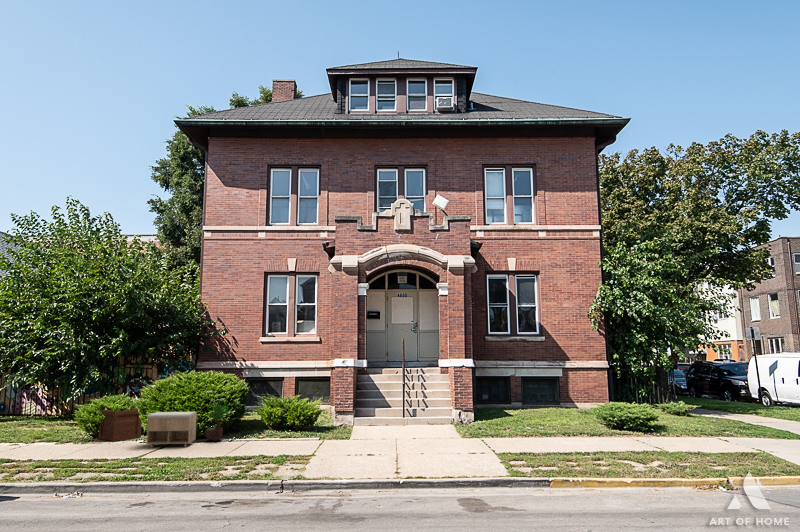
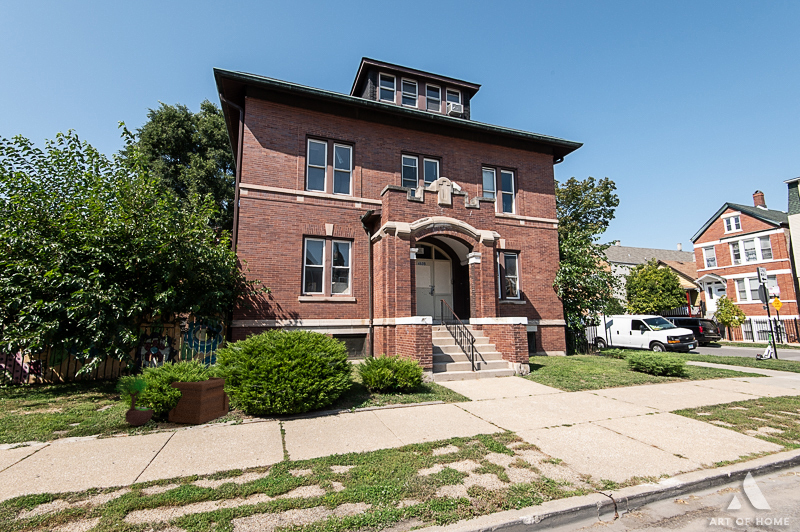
potted tree: present [206,405,227,441] -> present [118,376,153,426]
storage bench: present [146,412,197,447] -> none [267,378,326,430]

